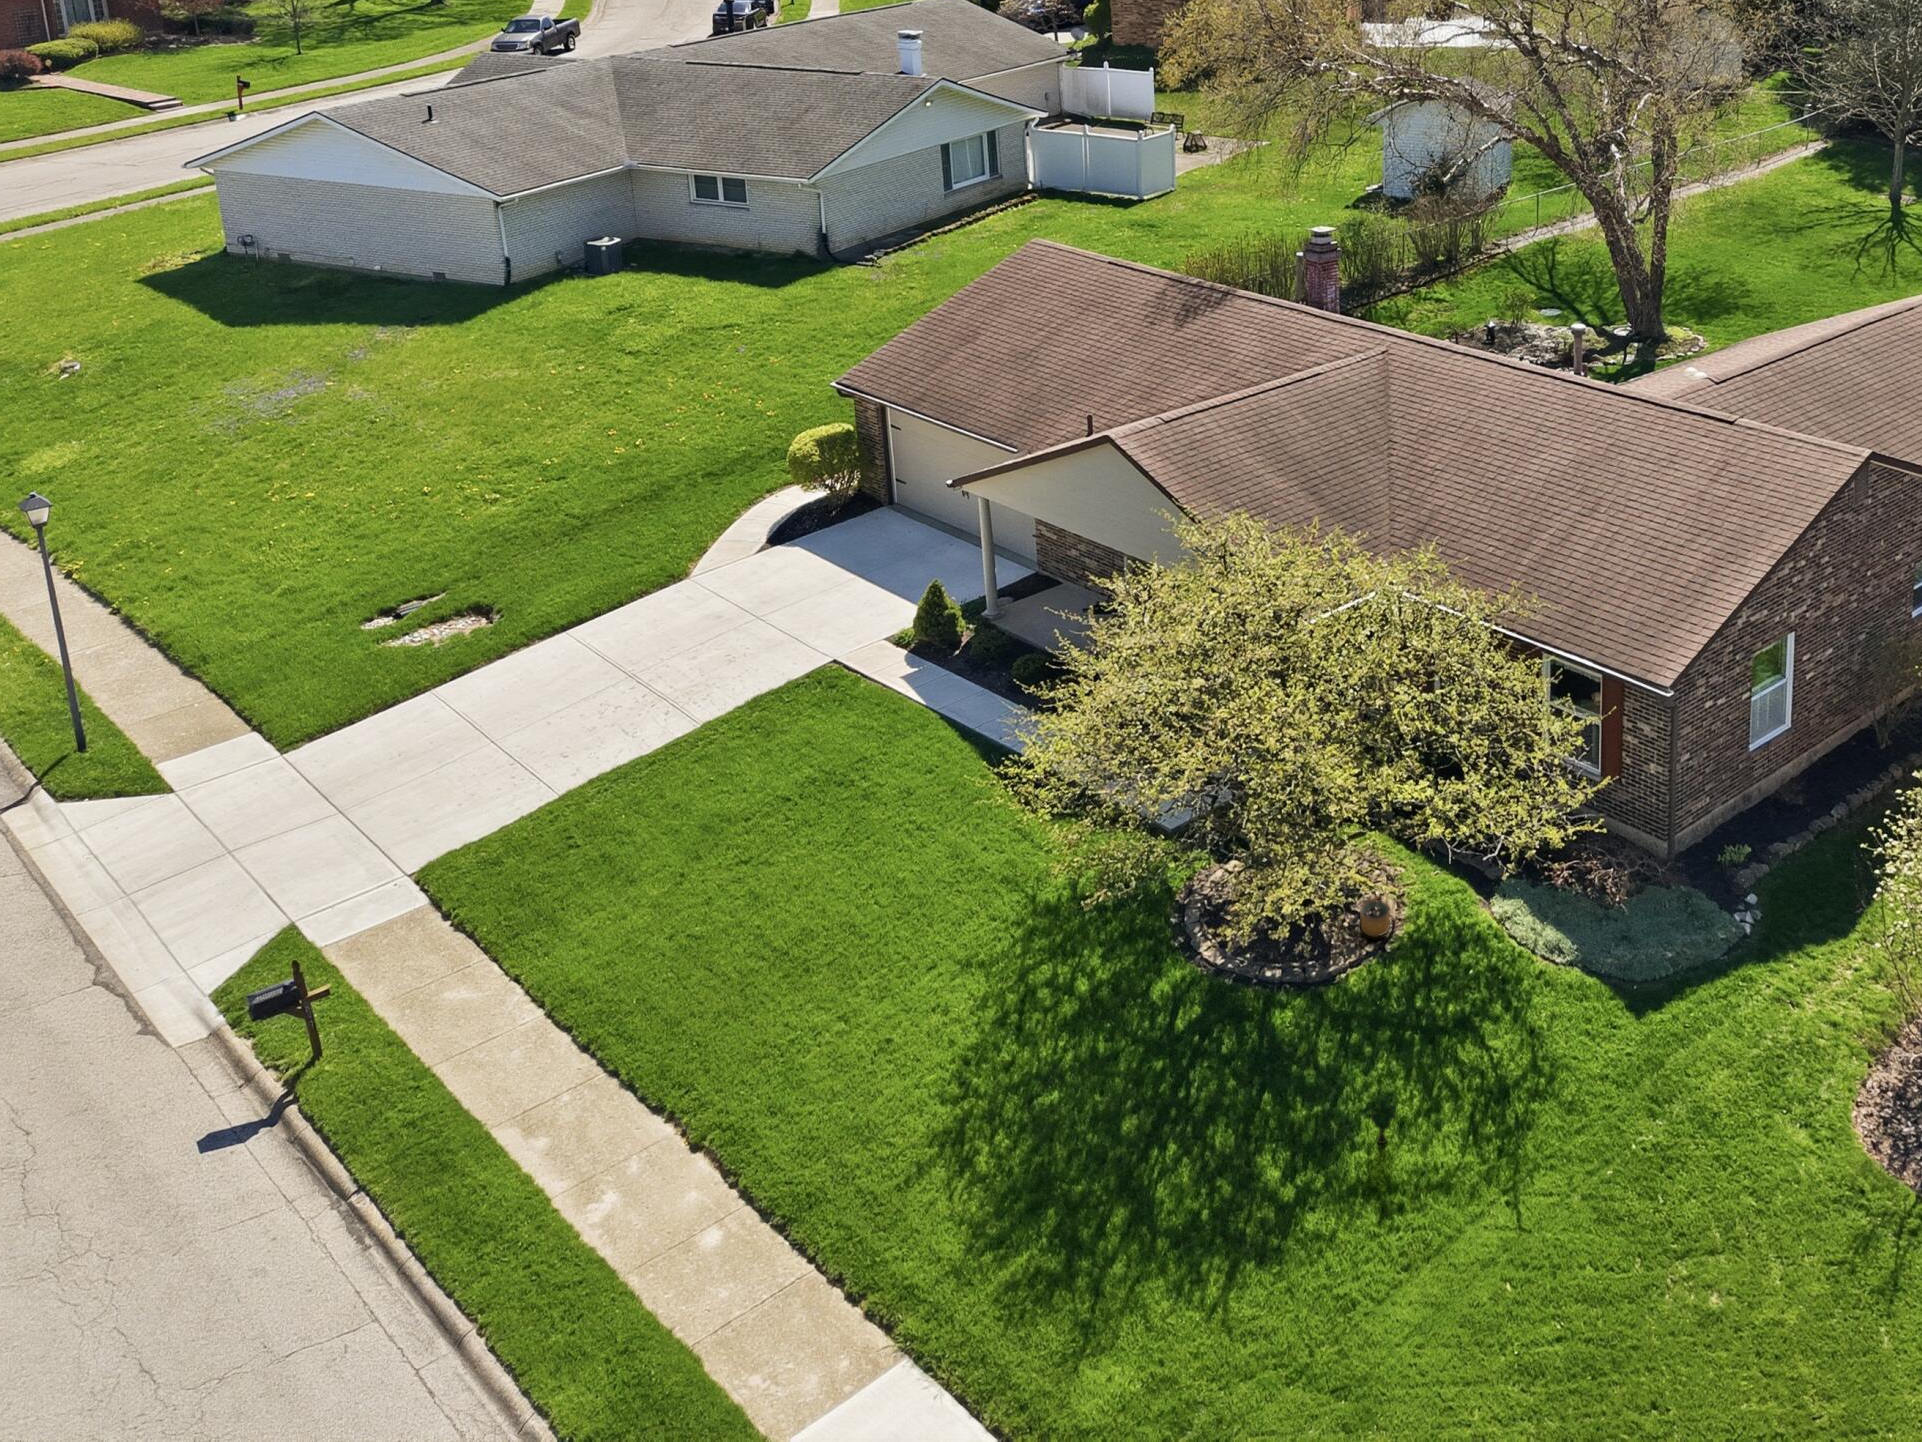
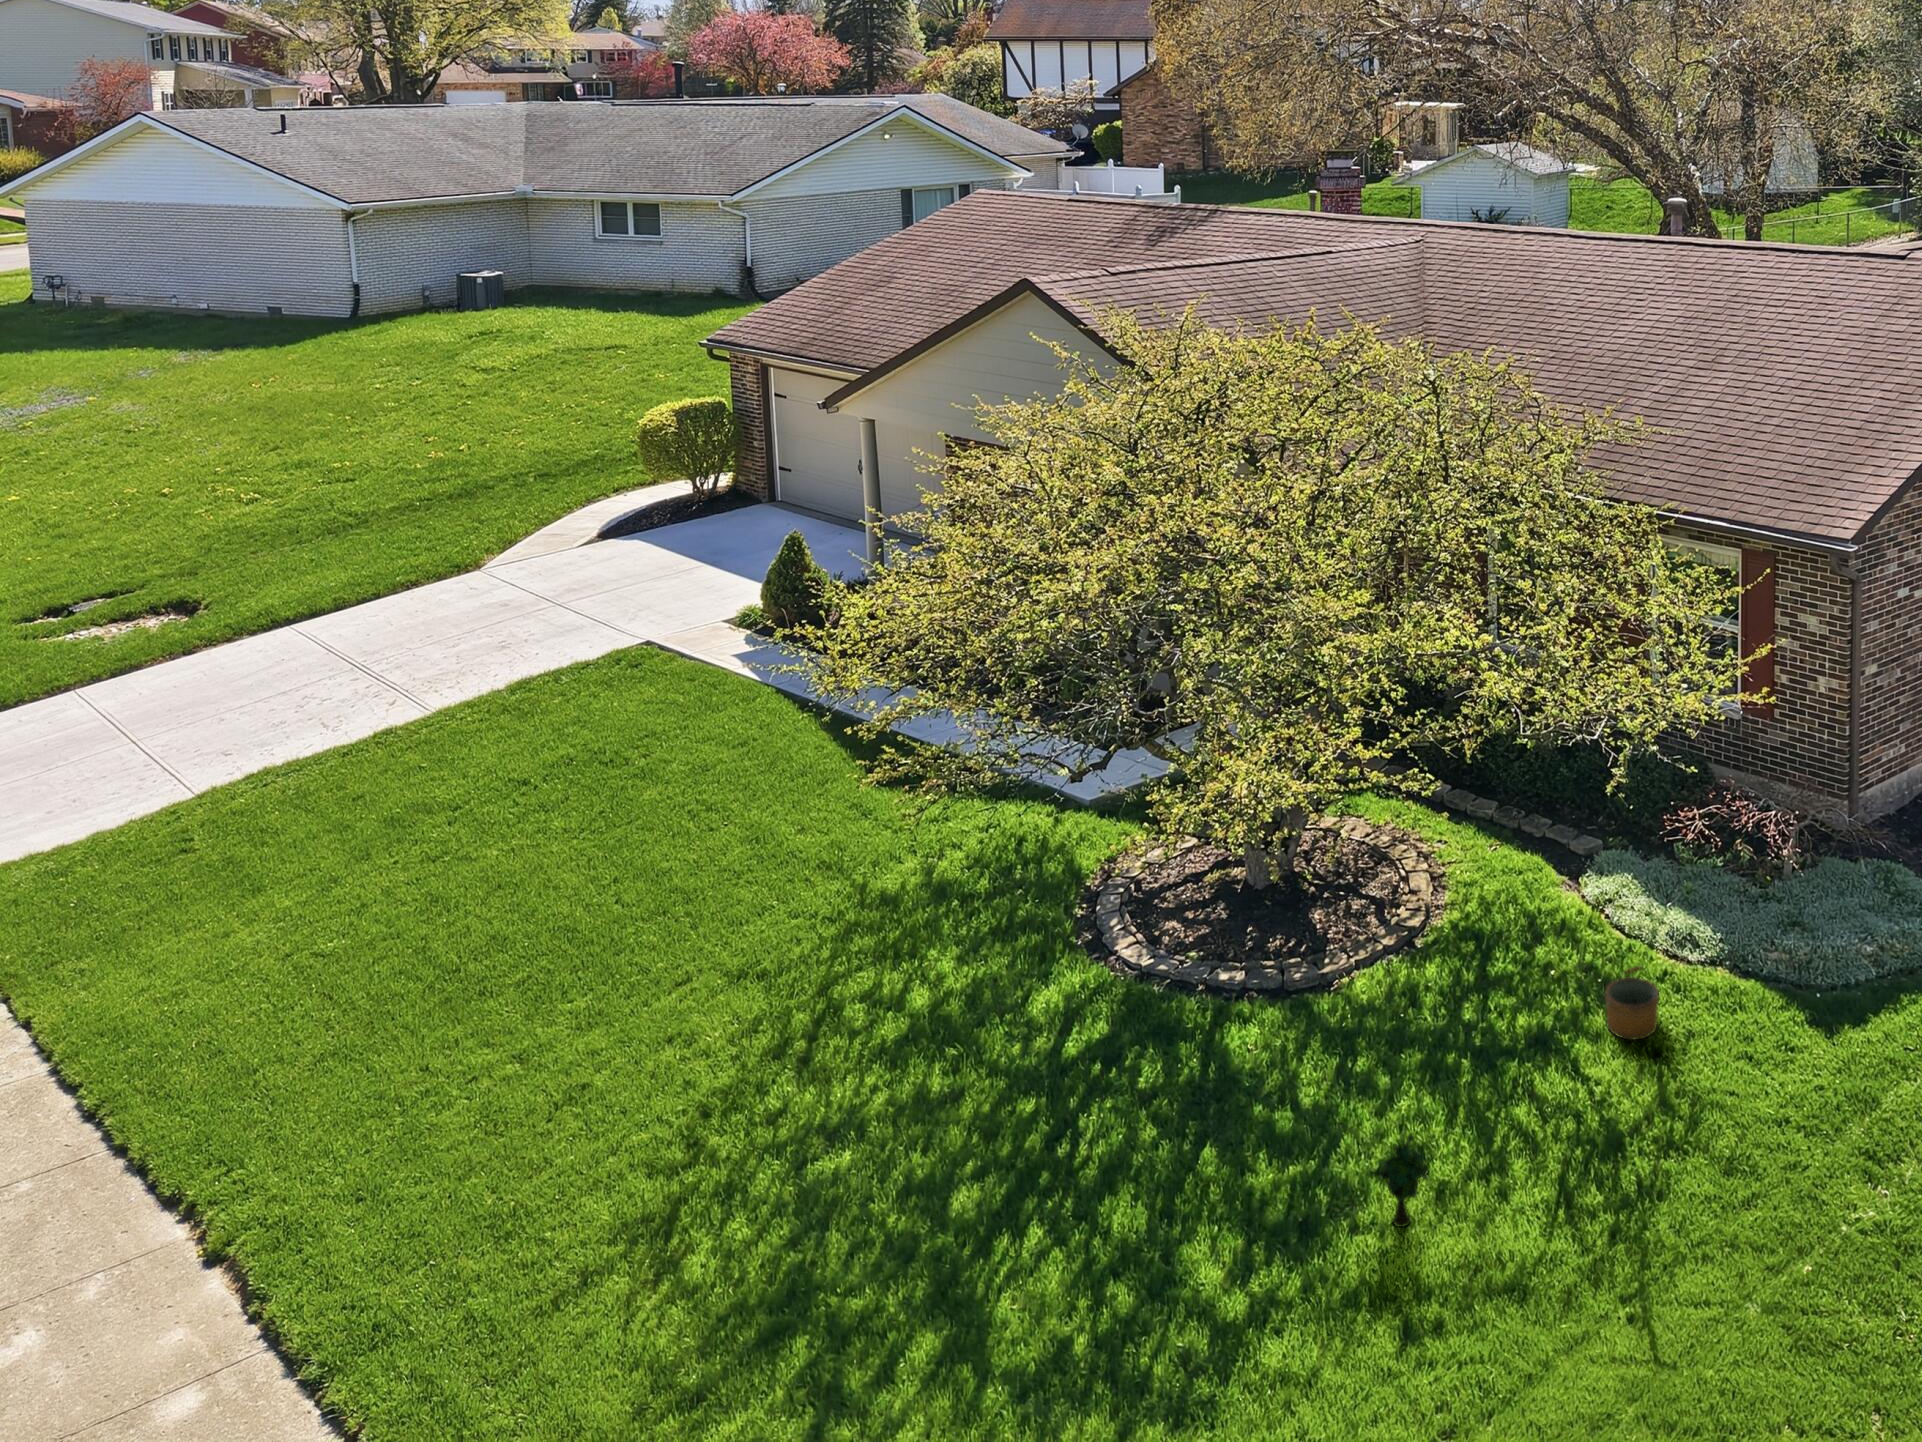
bucket: present [1360,897,1390,937] -> present [1606,966,1659,1040]

